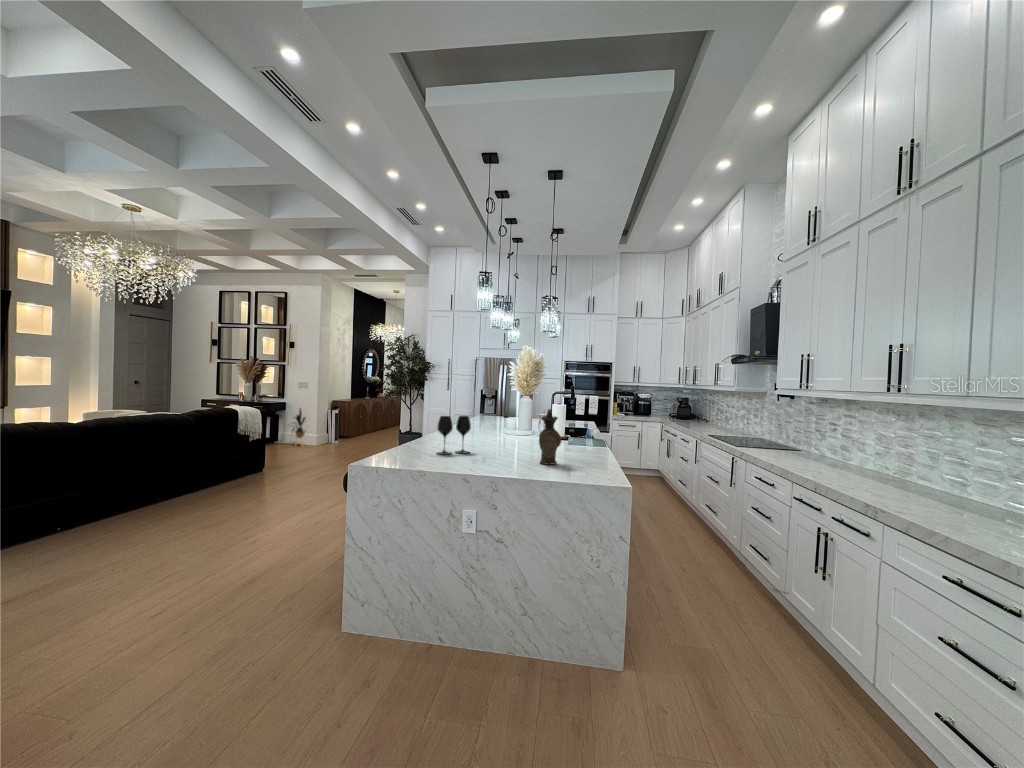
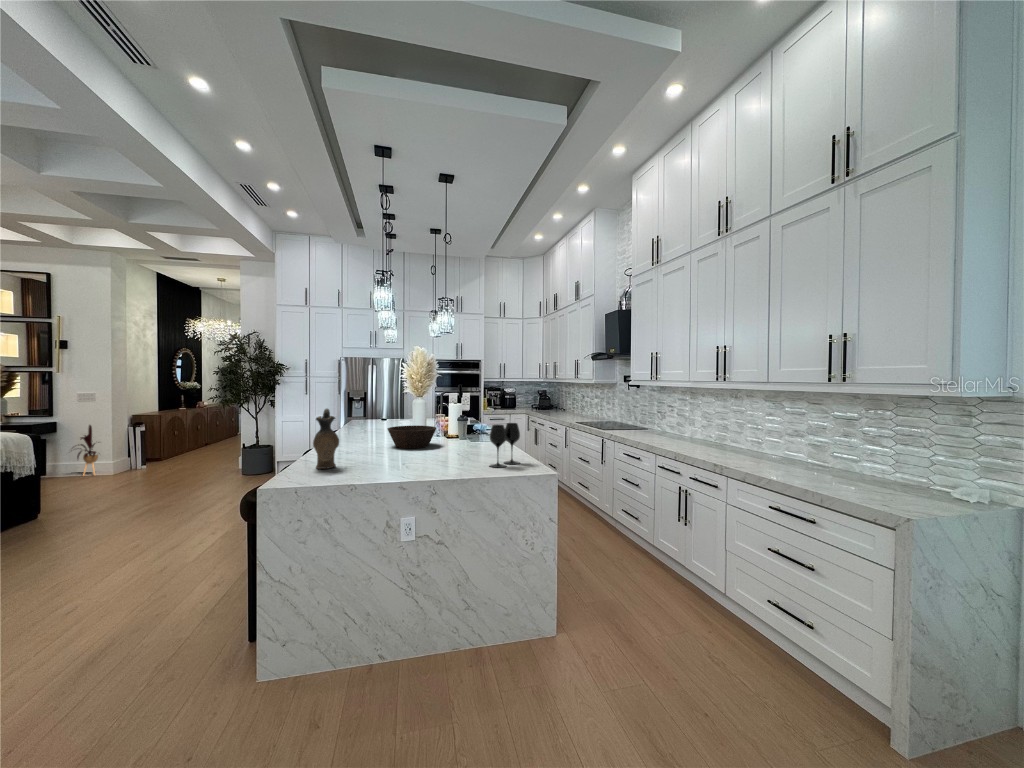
ceramic pitcher: present [539,409,561,465] -> present [313,409,339,469]
wine glass: present [437,416,471,455] -> present [490,423,520,468]
bowl: none [482,425,530,448] -> present [388,425,436,448]

